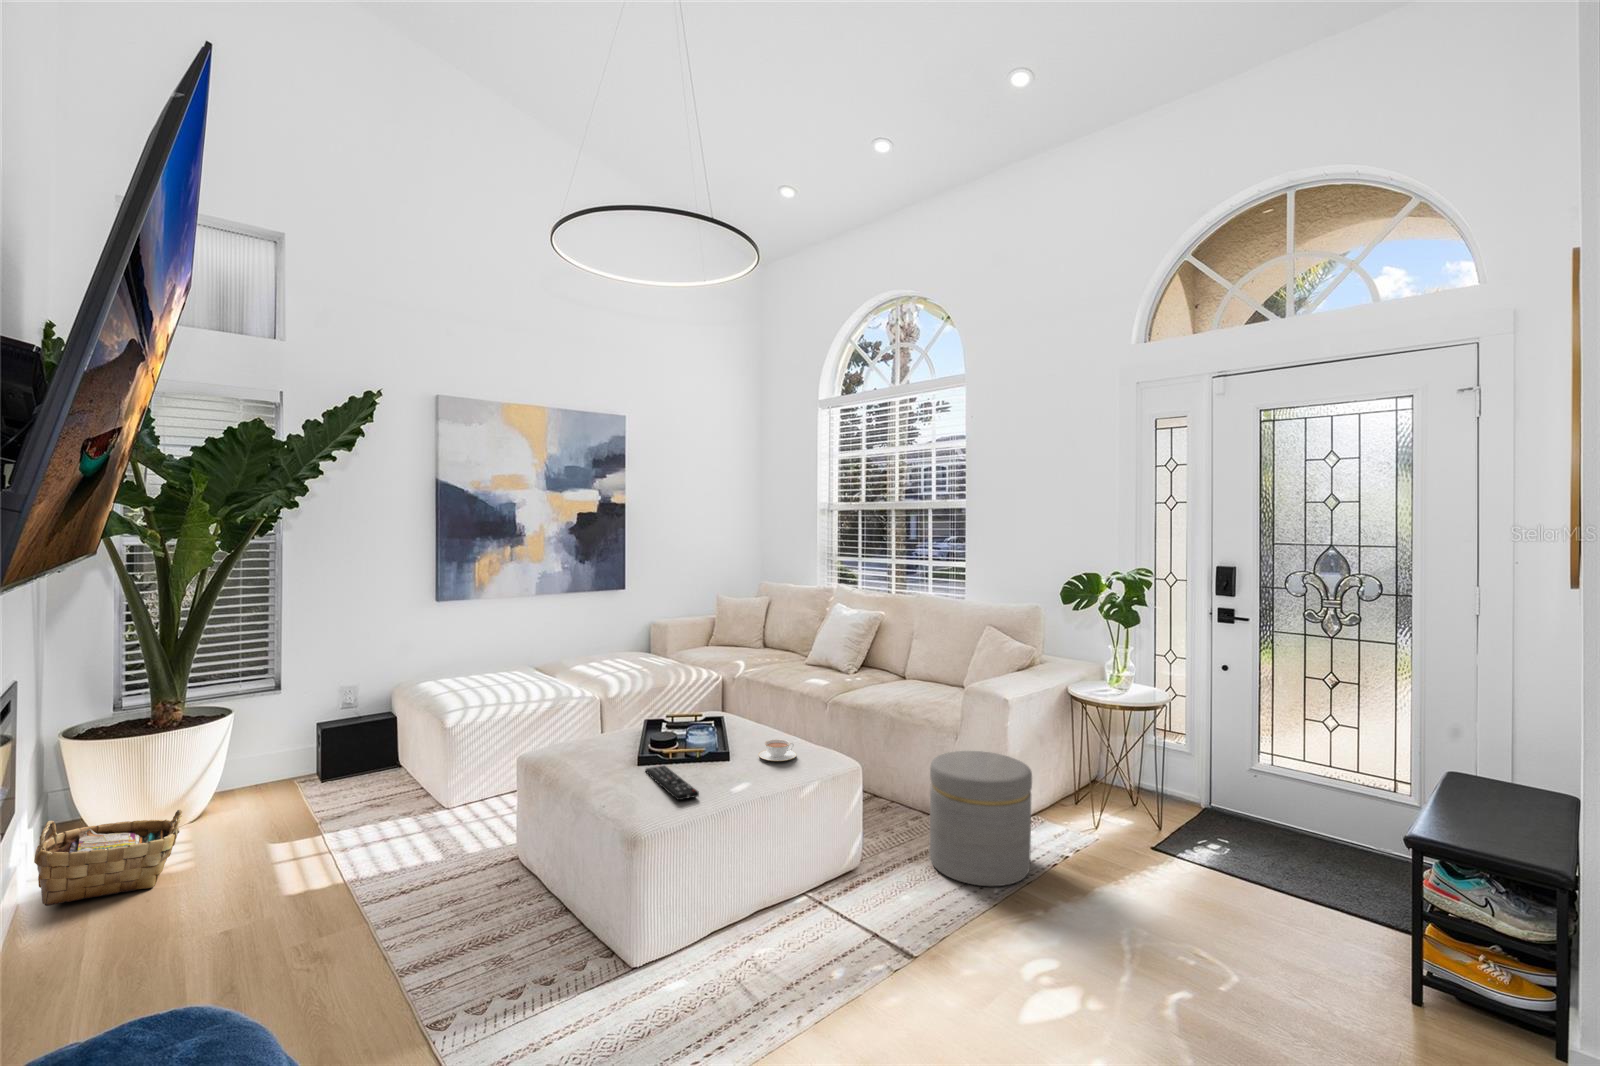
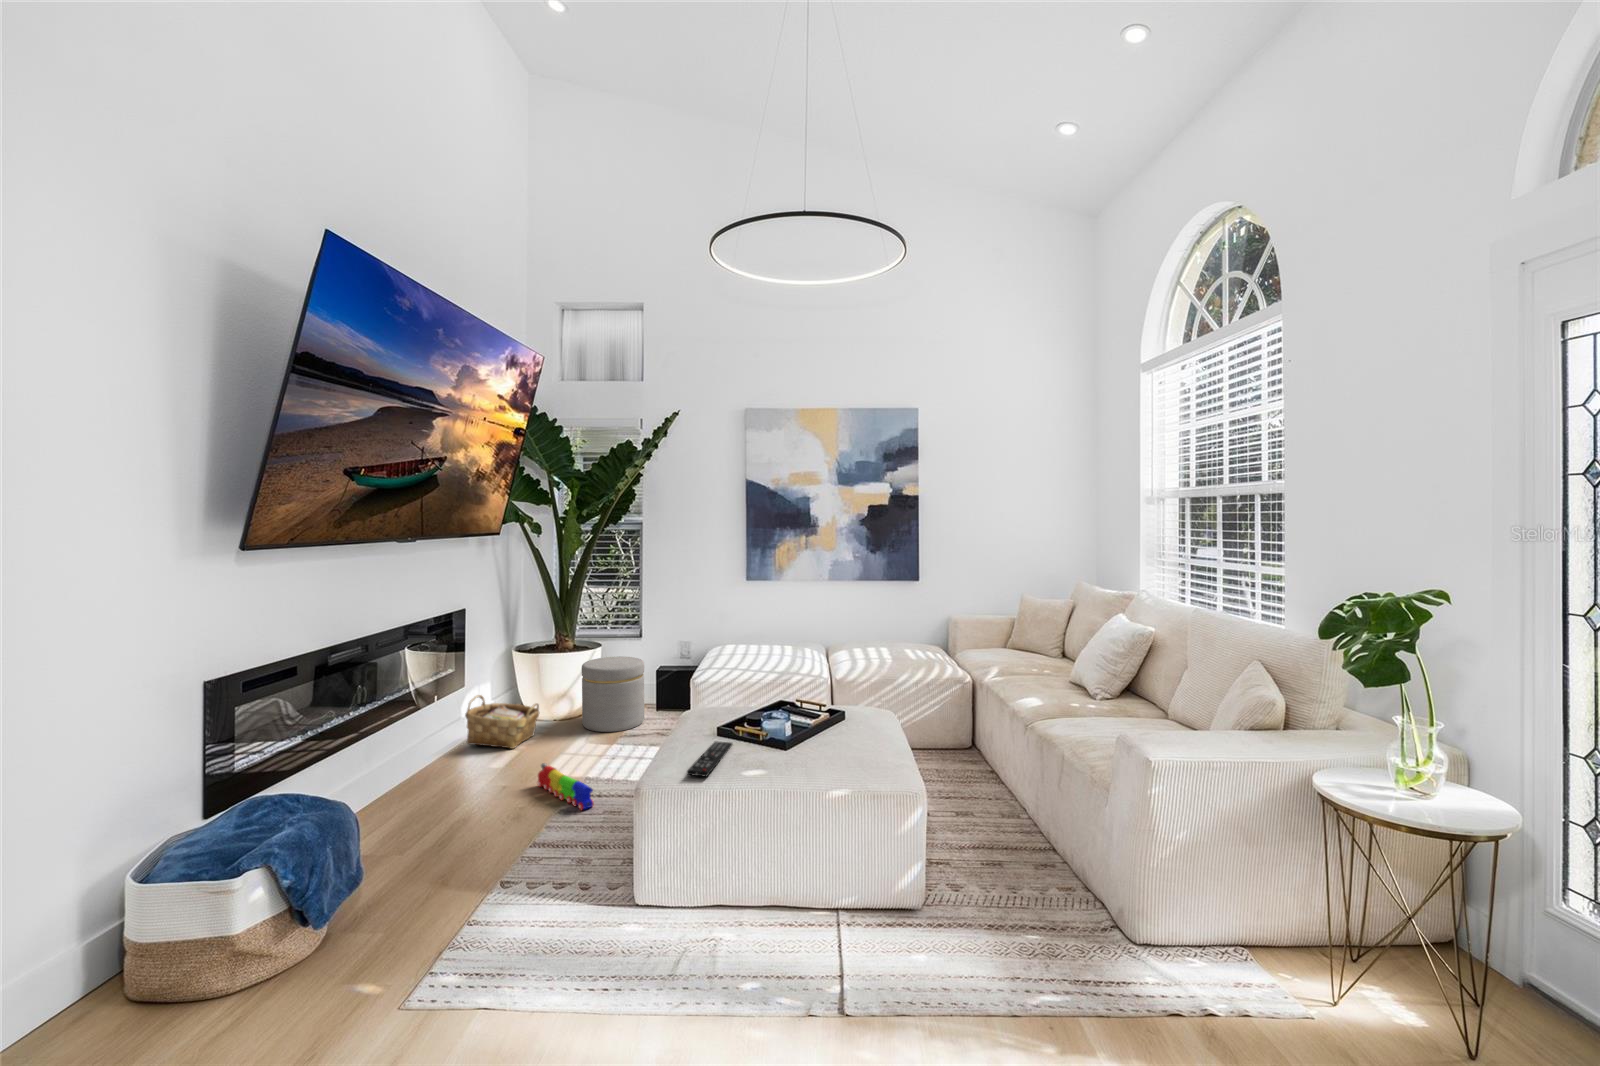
teacup: present [758,740,796,761] -> none [812,742,852,766]
ottoman: present [929,751,1032,886] -> present [582,656,644,732]
toy train: none [293,876,426,913] -> present [538,763,594,810]

